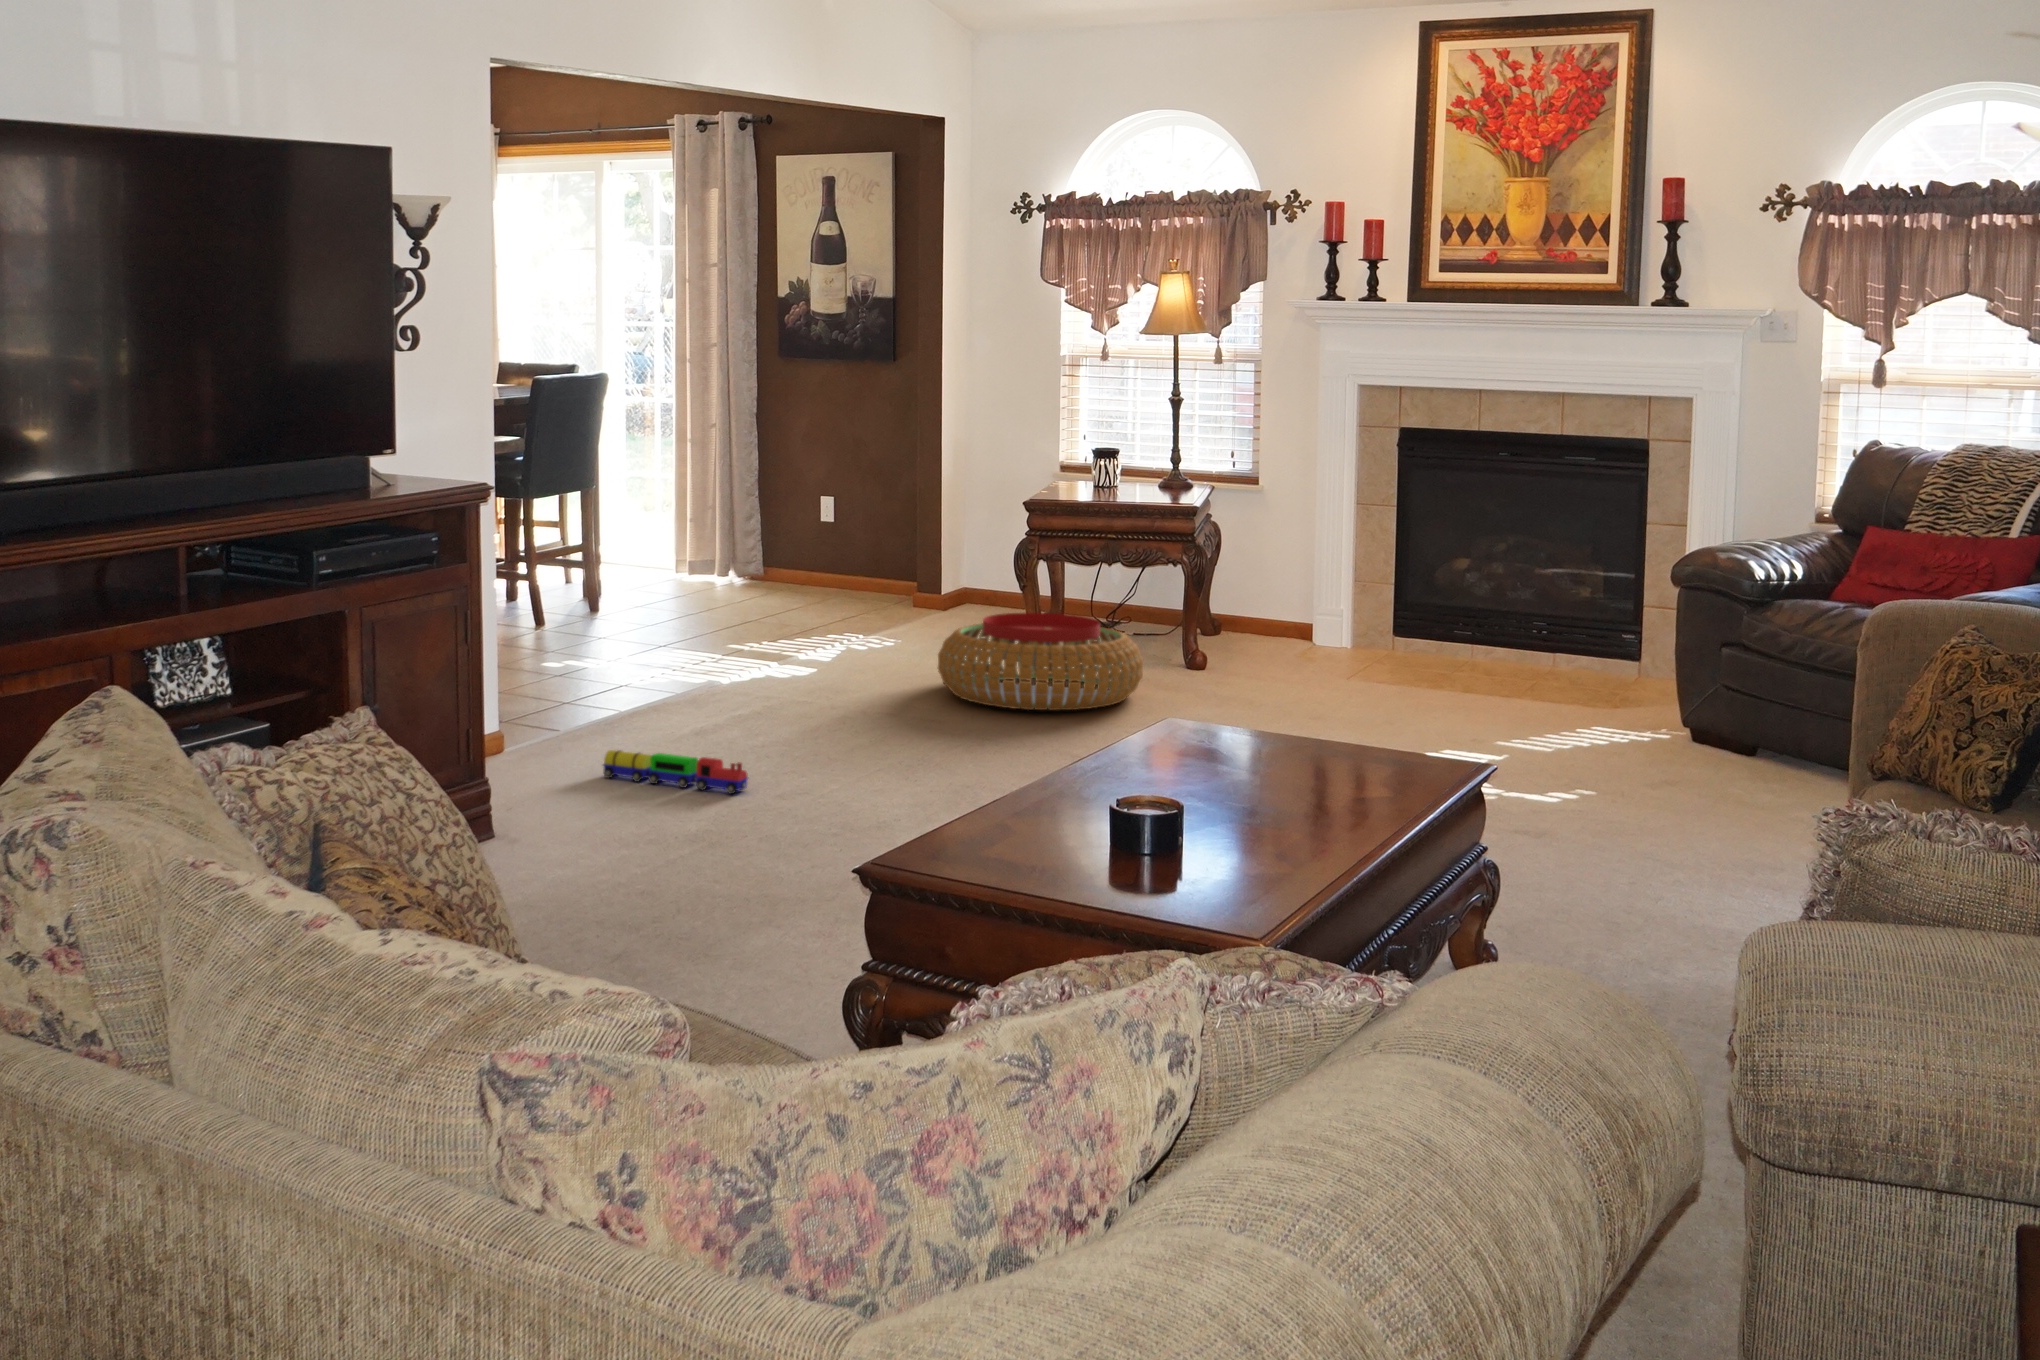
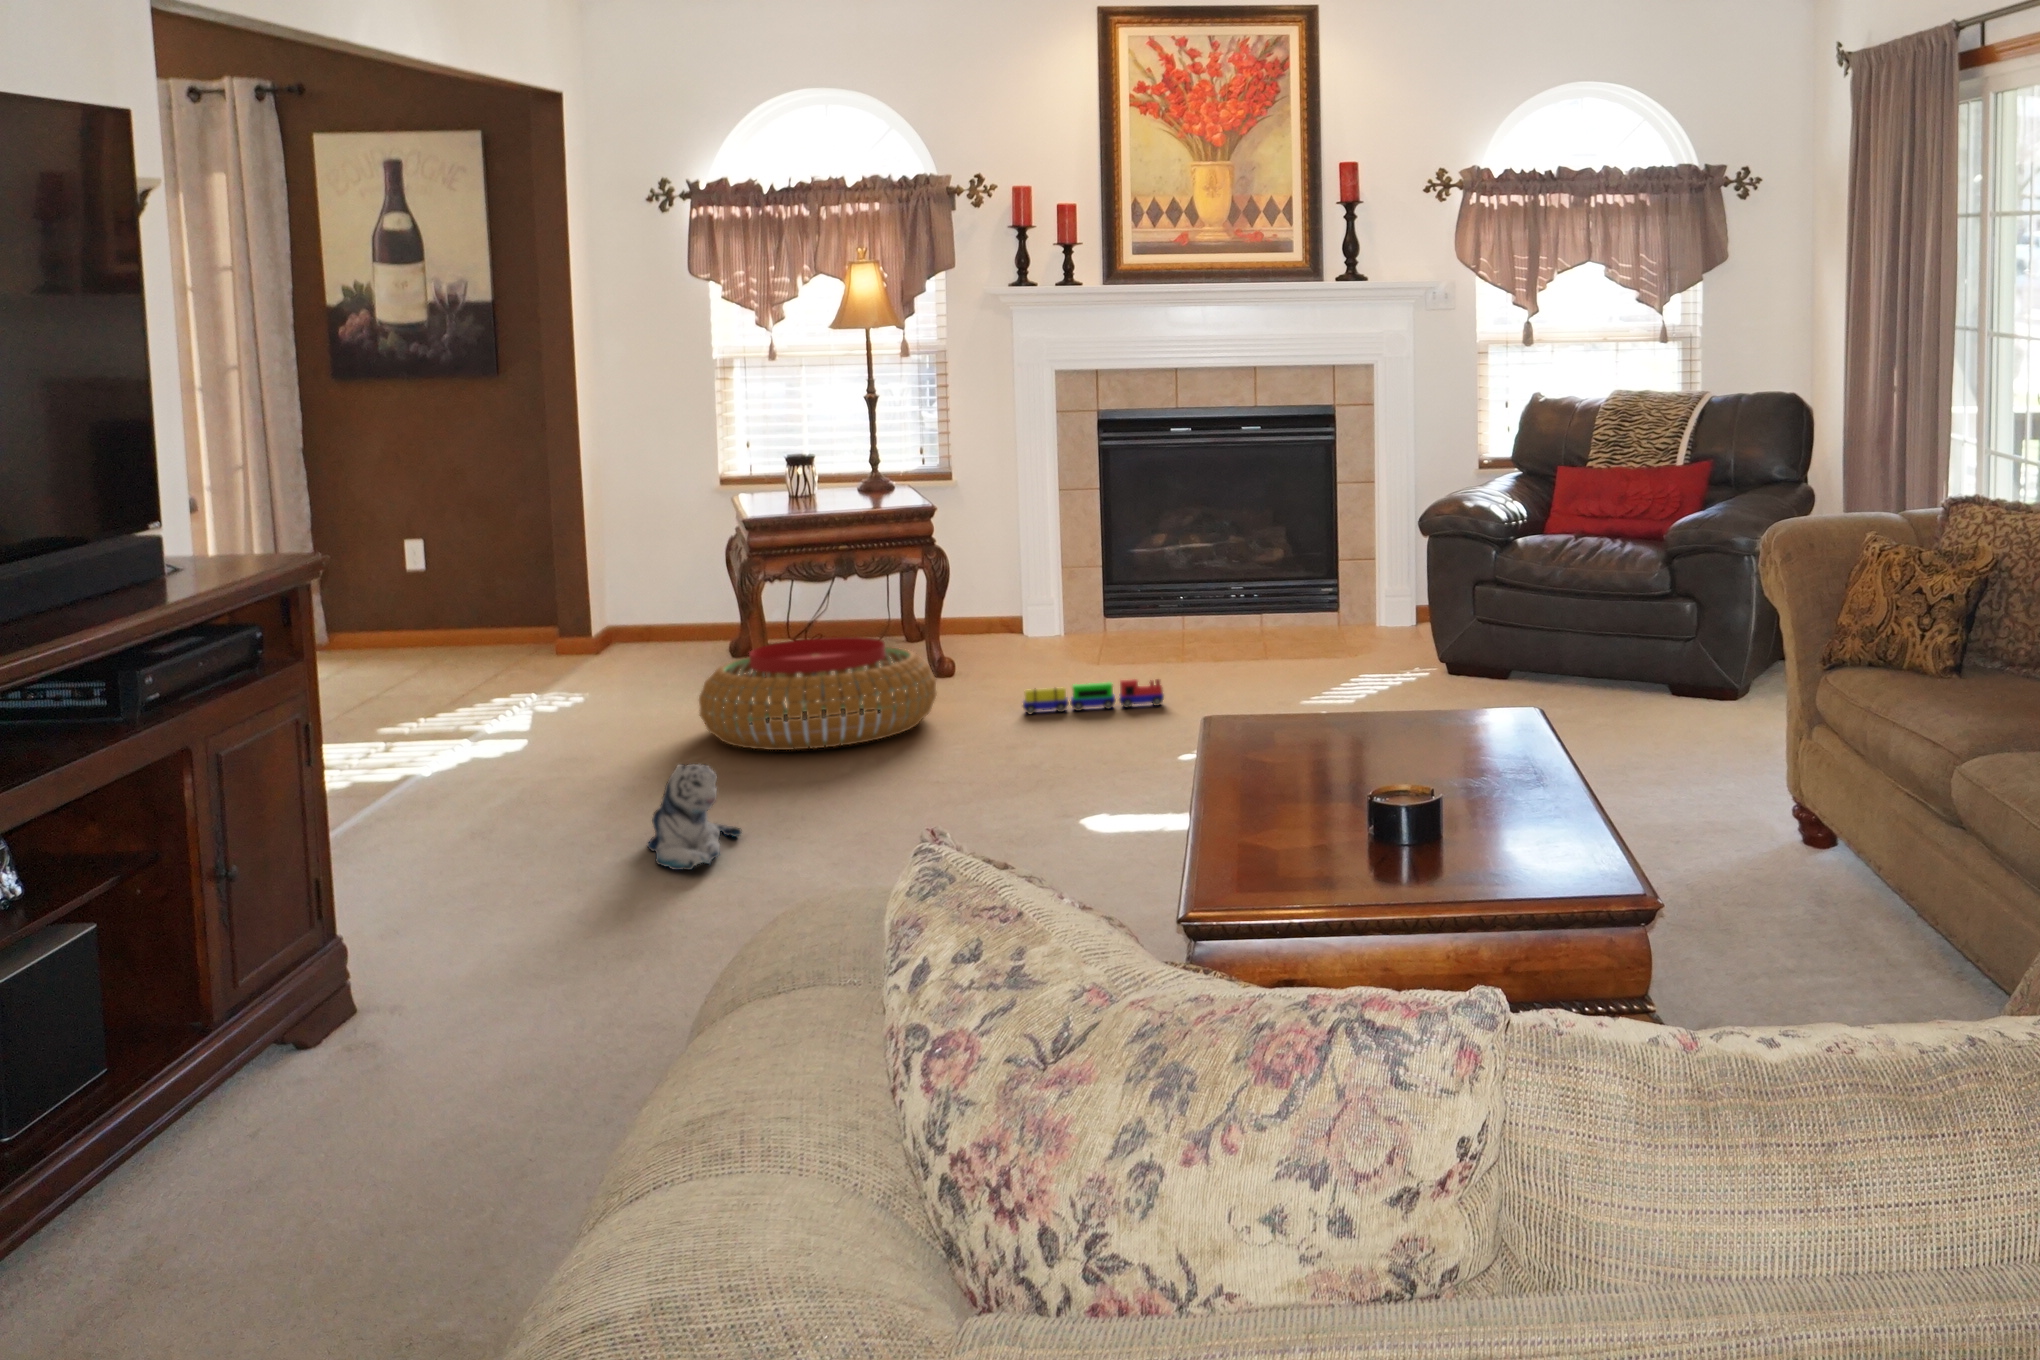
plush toy: none [804,694,885,782] -> present [647,764,741,870]
toy train: present [603,750,748,794] -> present [1023,679,1164,714]

